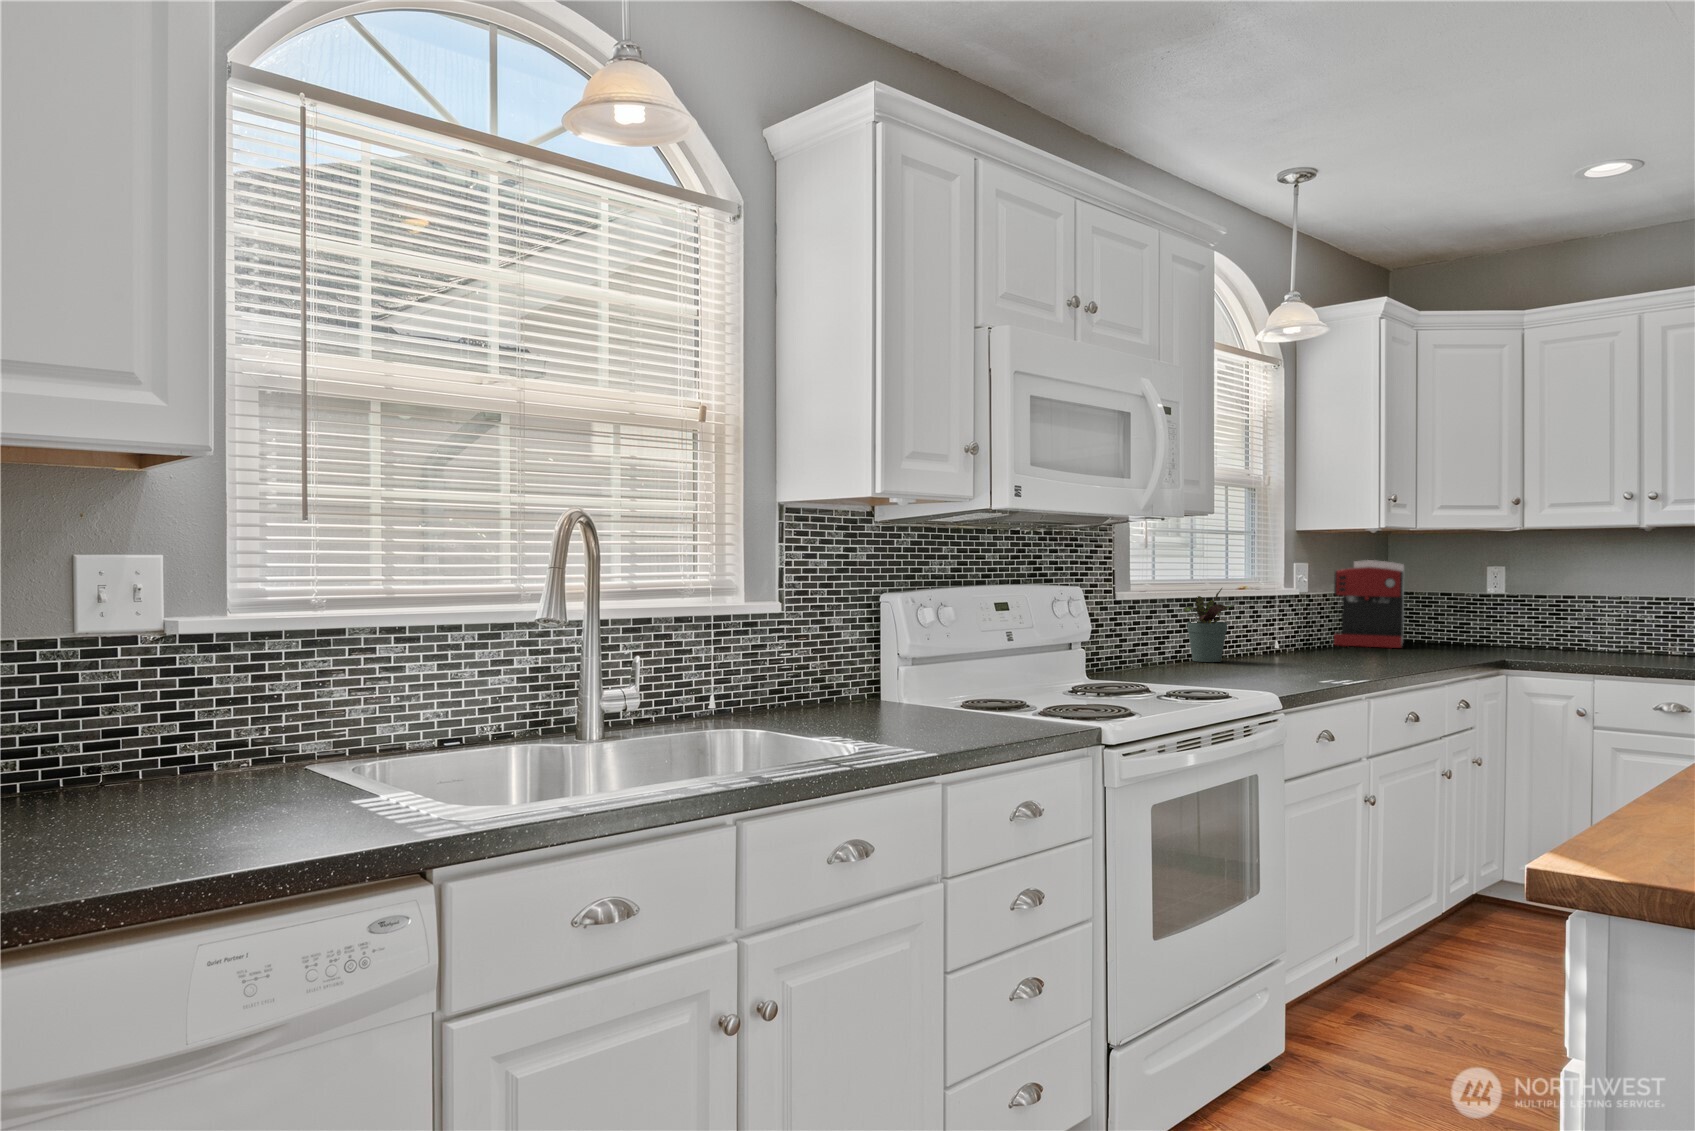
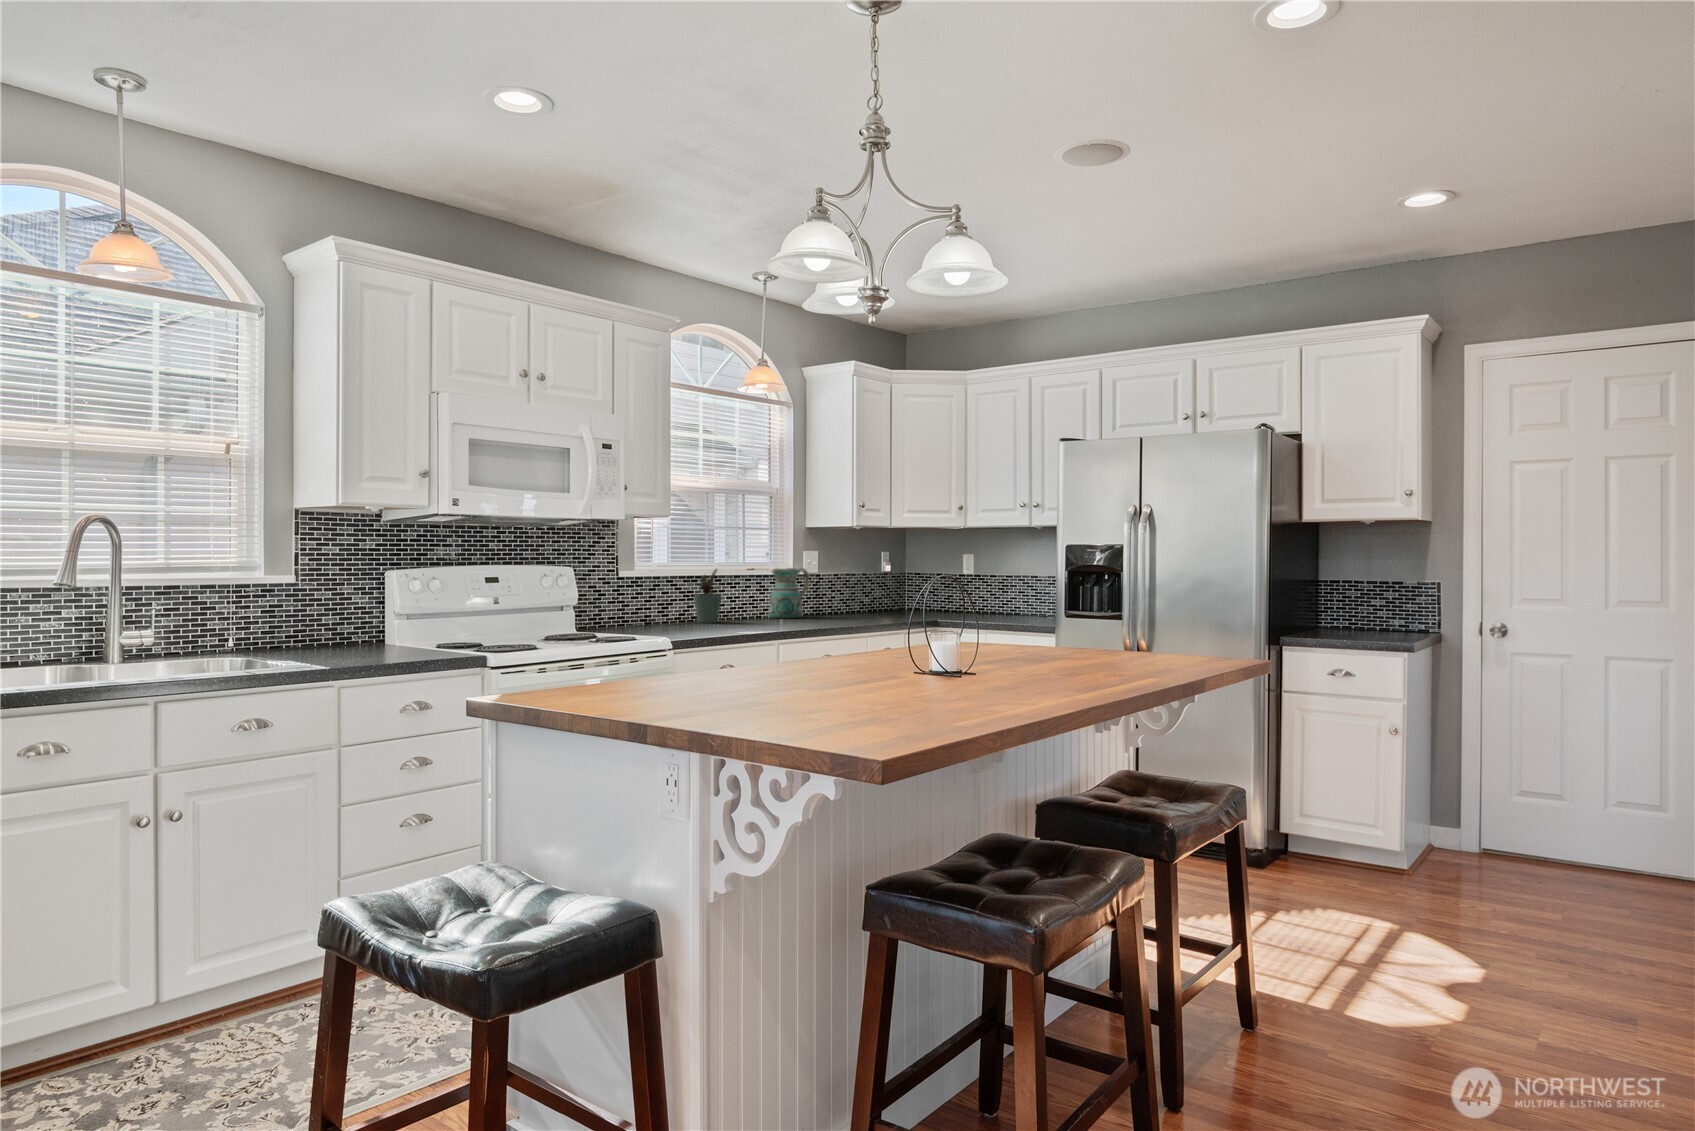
coffee maker: present [1334,560,1404,648] -> none [848,549,906,614]
ceramic pitcher: none [1256,585,1308,654] -> present [769,568,809,618]

